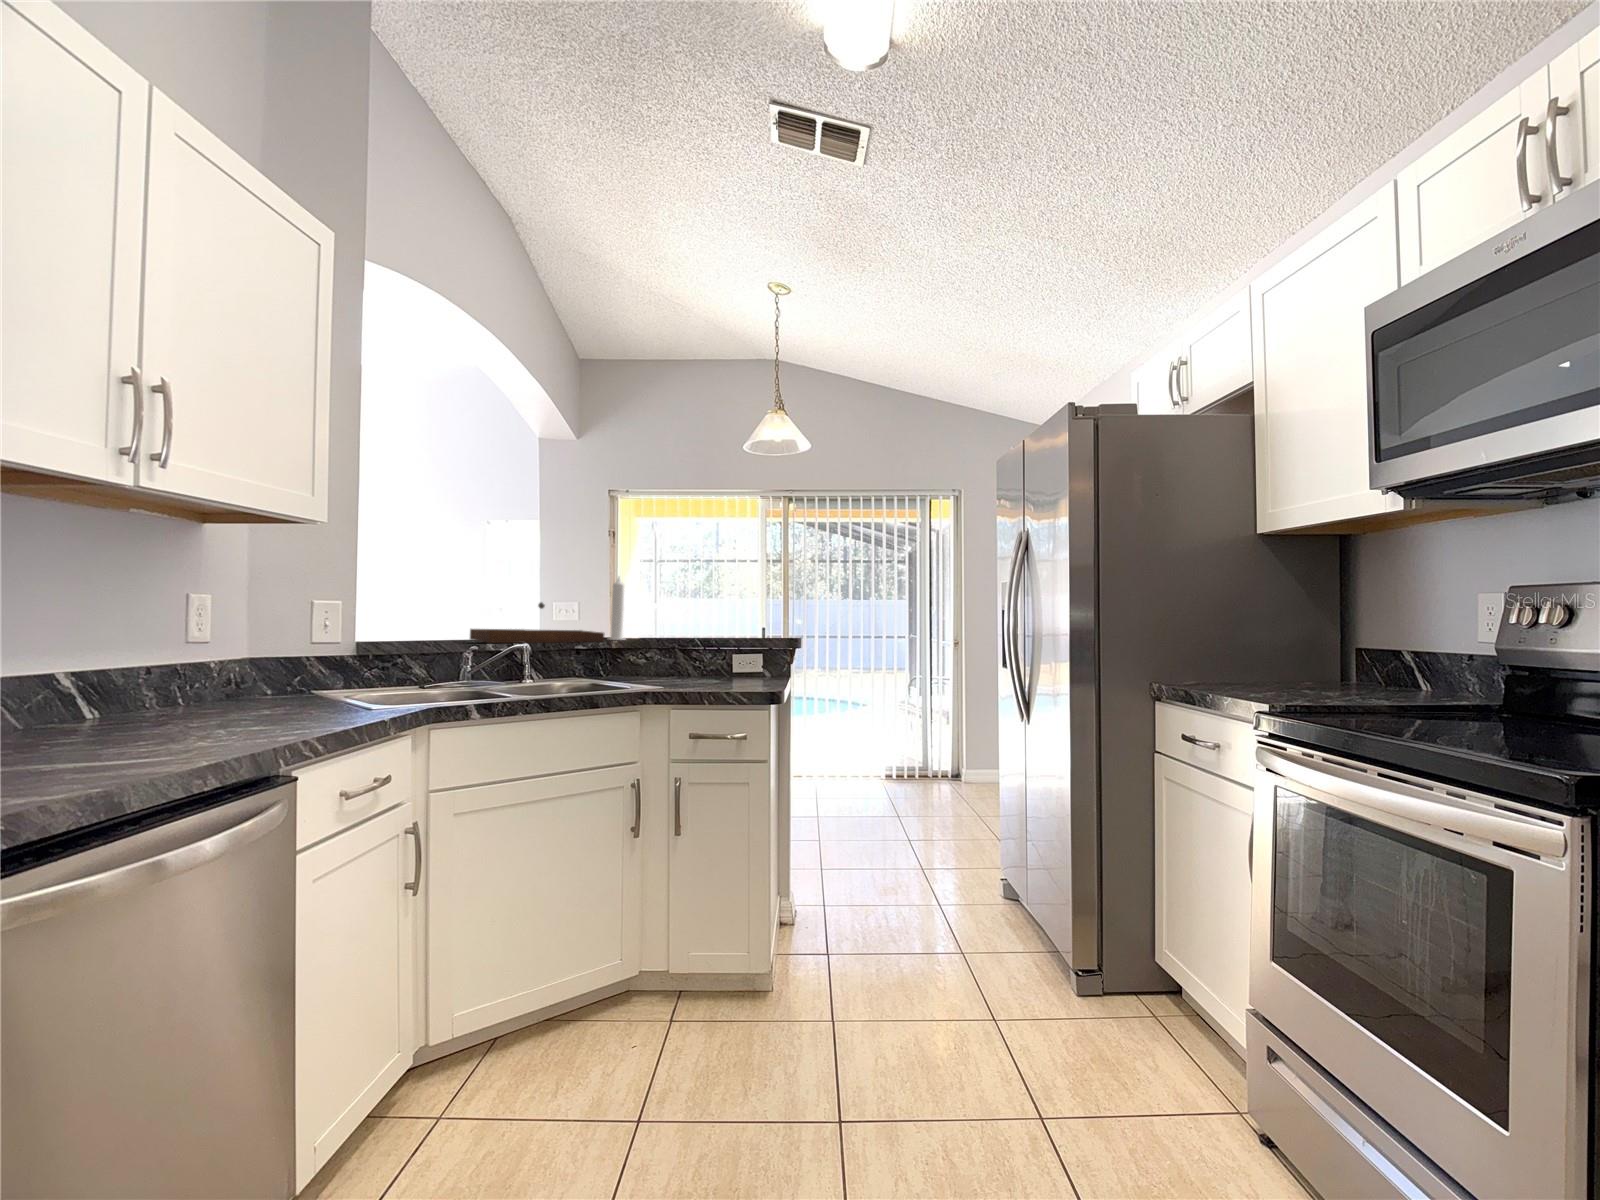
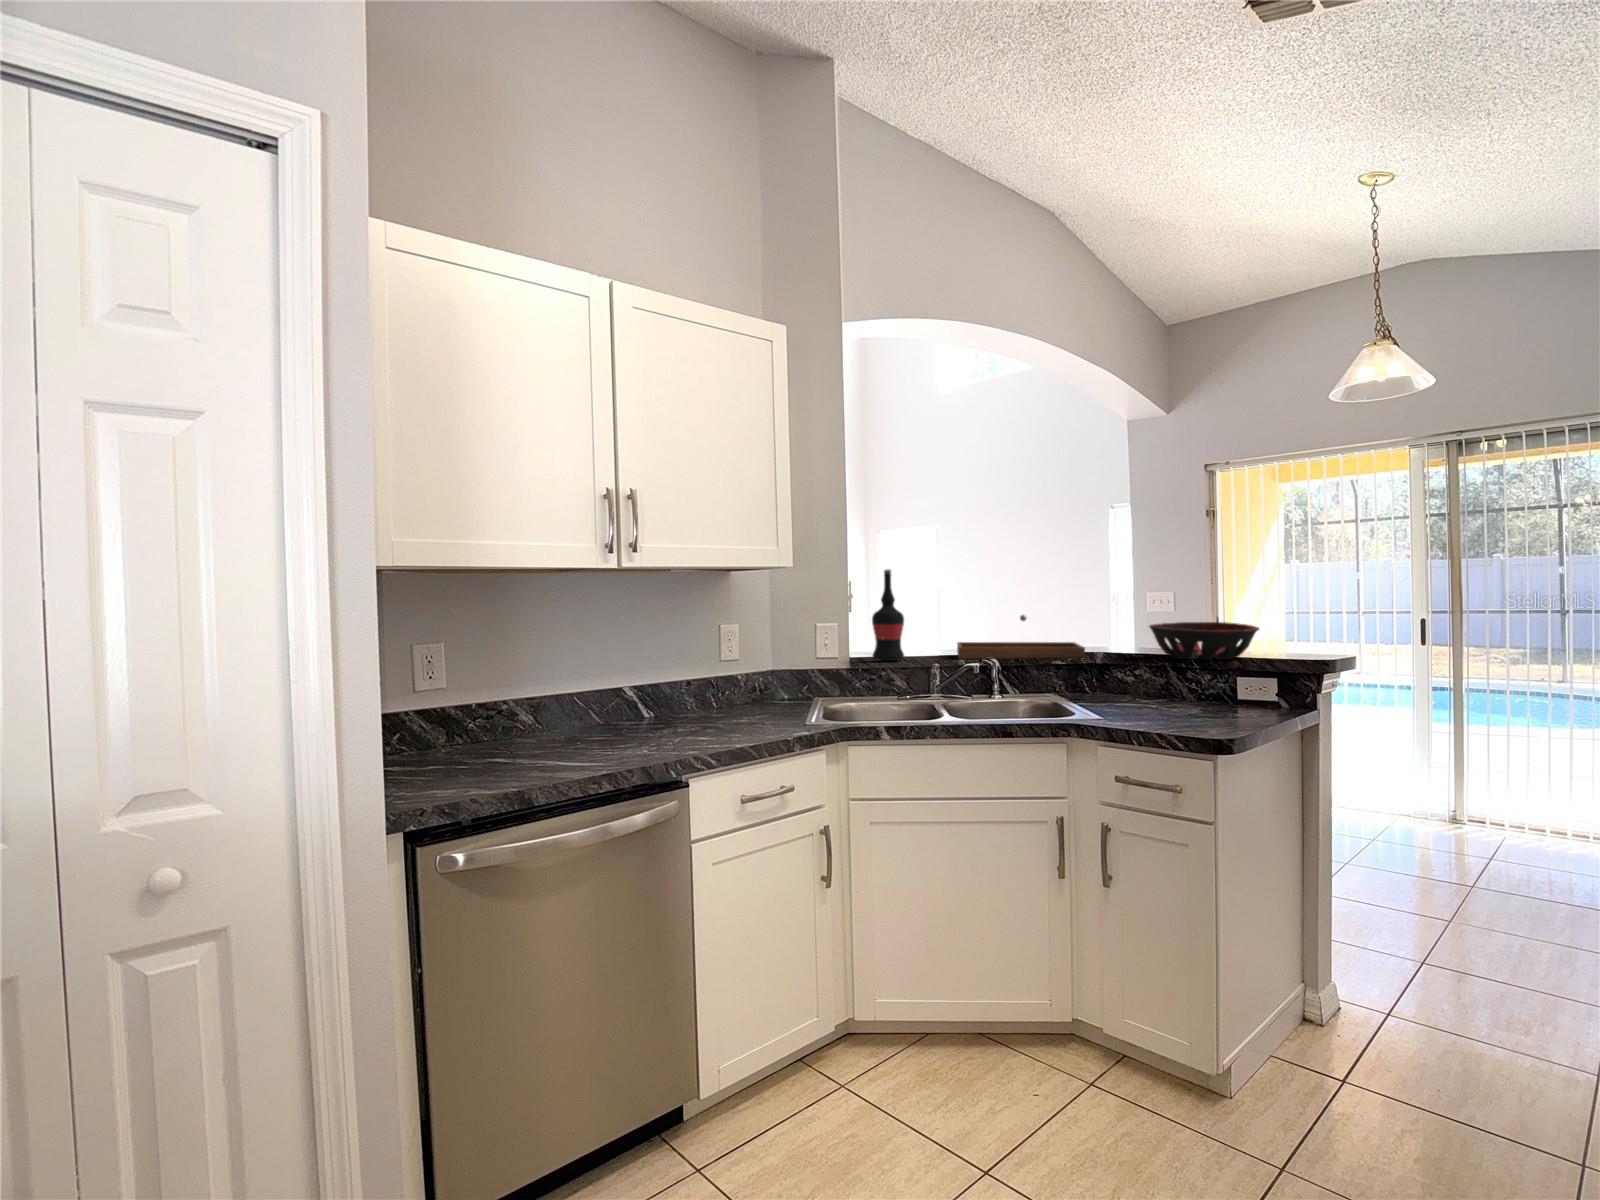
wine bottle: none [396,545,436,644] -> present [872,569,904,661]
candle: present [608,577,625,640] -> none [1110,580,1132,653]
decorative bowl: none [660,612,743,641] -> present [1149,622,1259,660]

